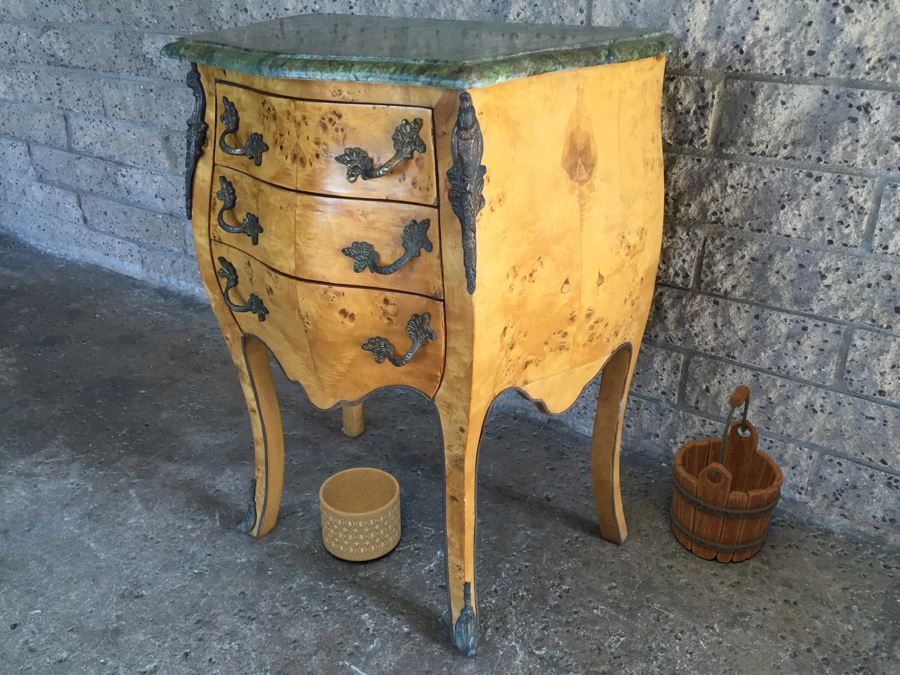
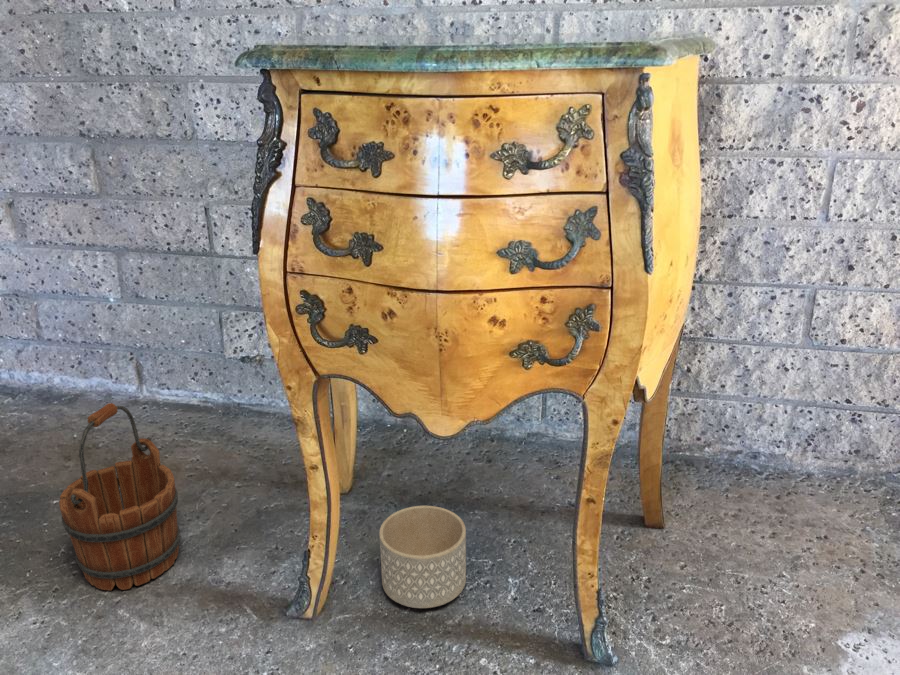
wooden bucket: present [670,385,783,562] -> present [59,403,180,590]

